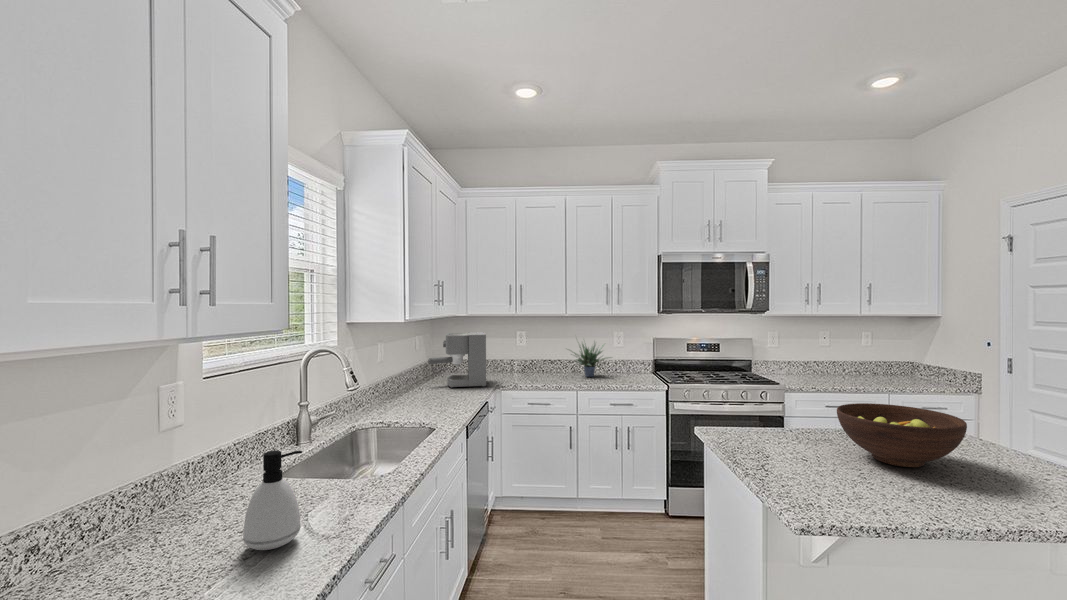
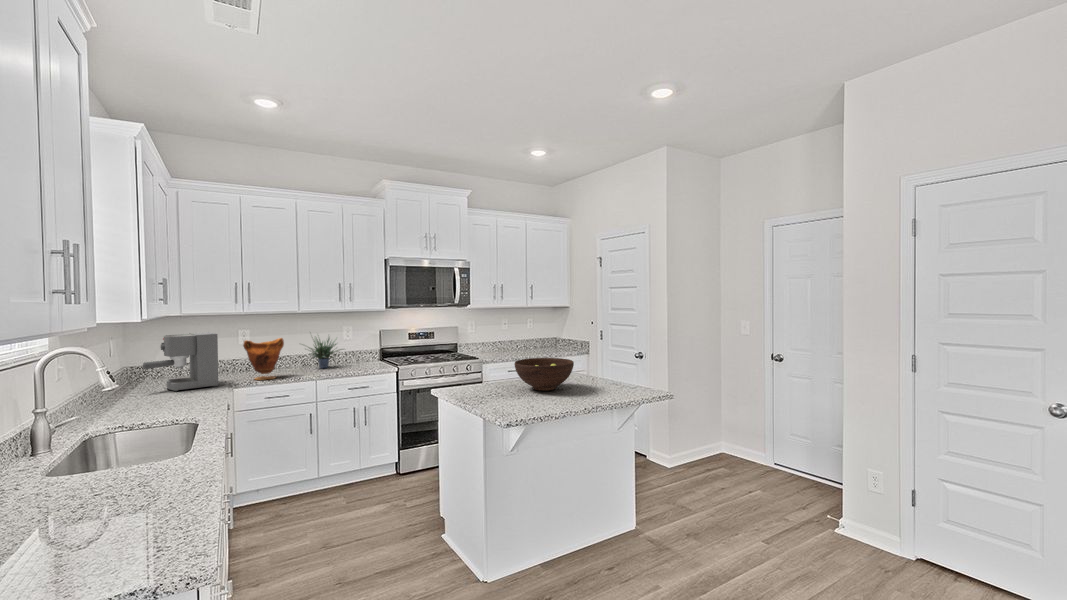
vase: none [510,342,548,384] -> present [243,338,284,380]
soap dispenser: present [243,450,302,550] -> none [93,425,148,508]

